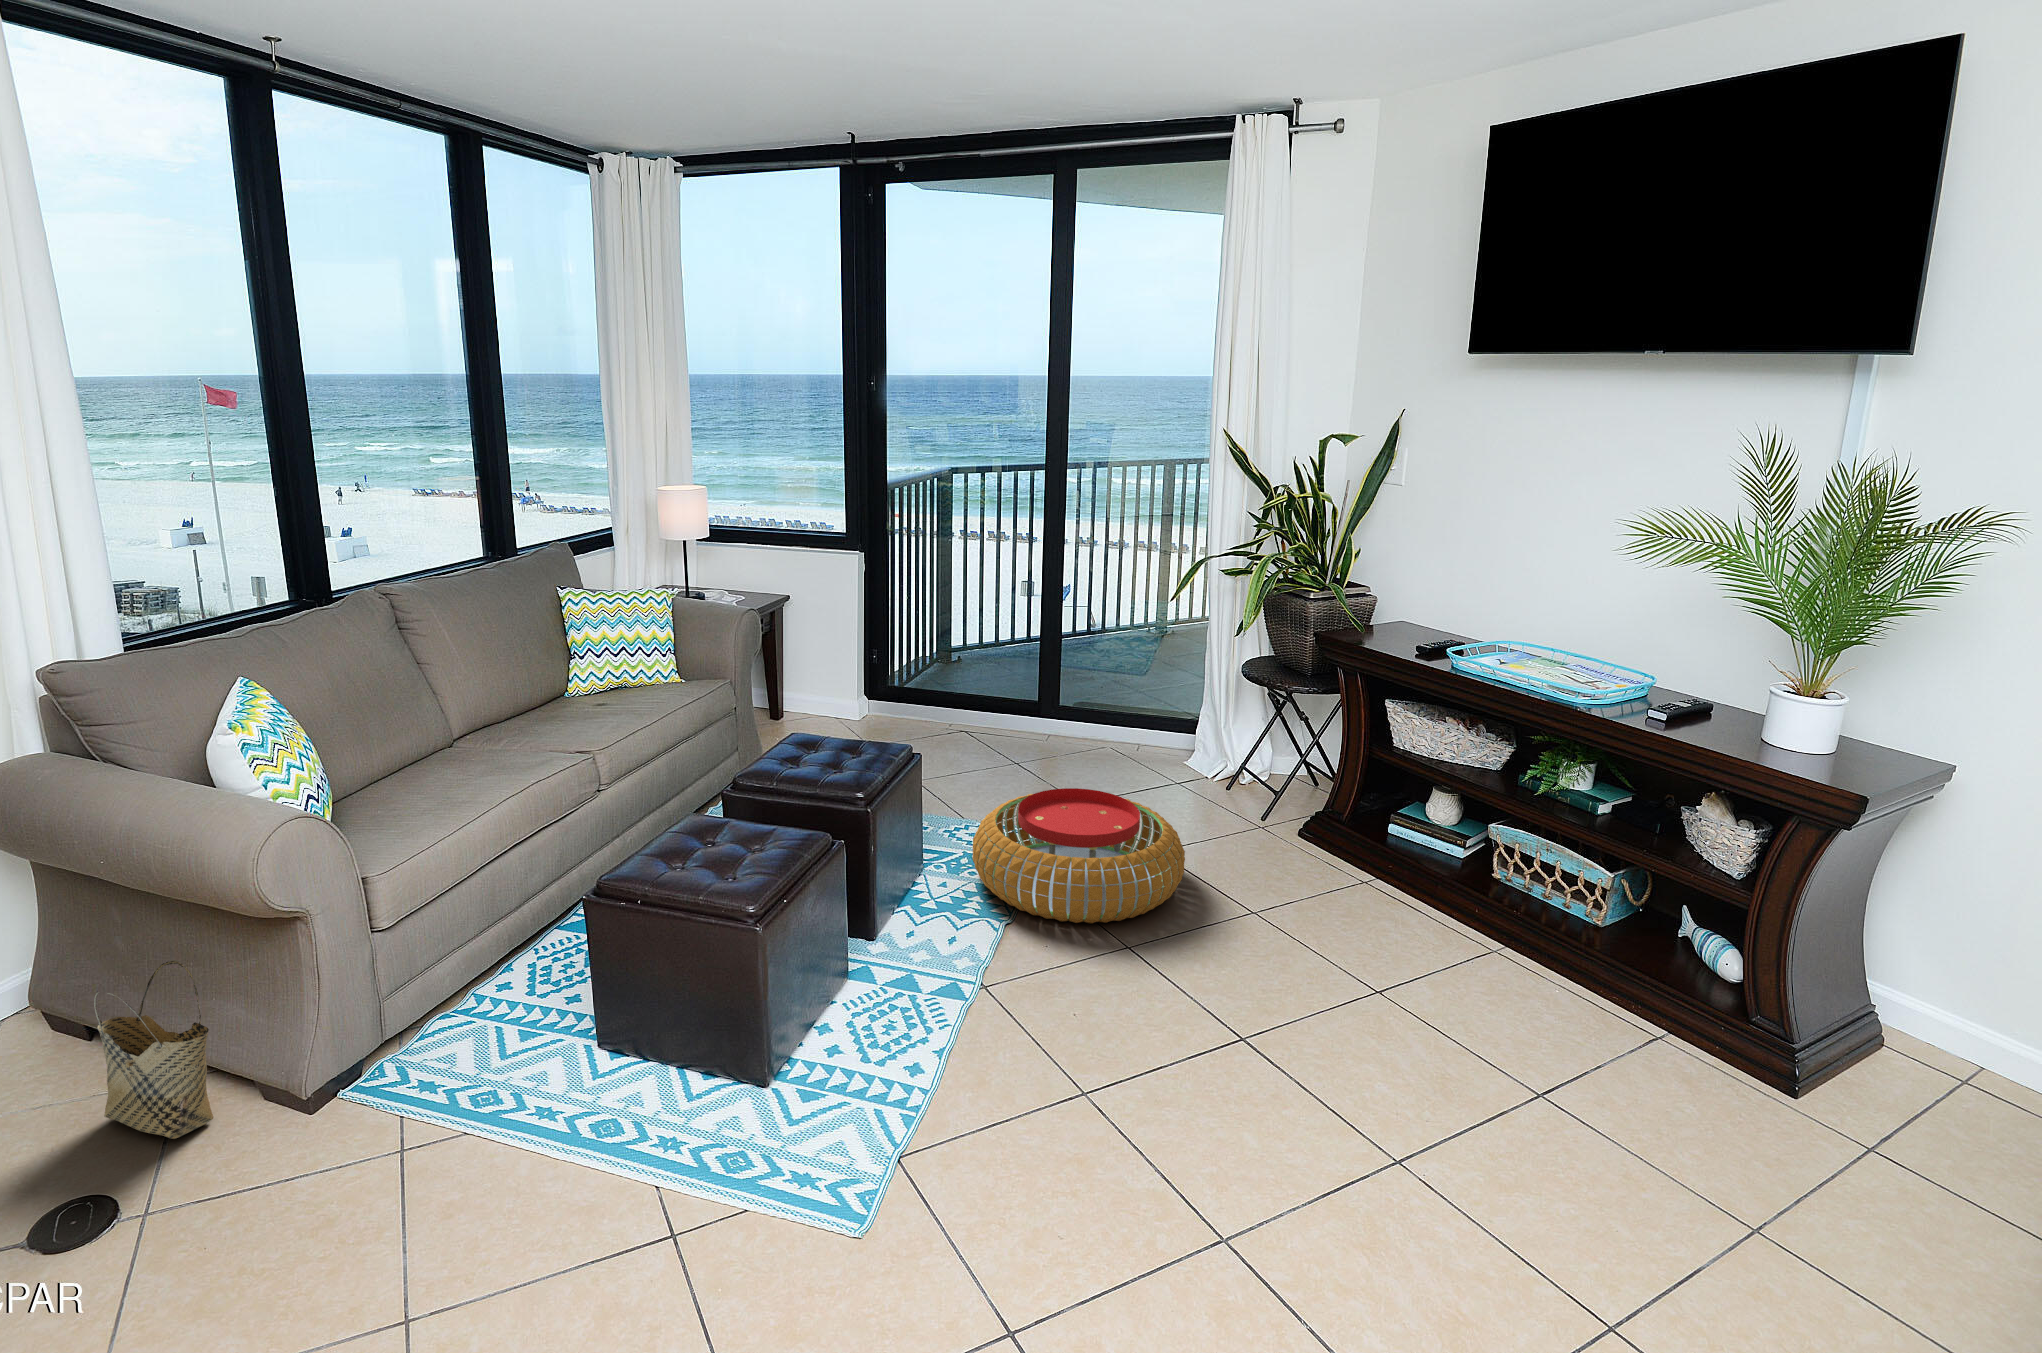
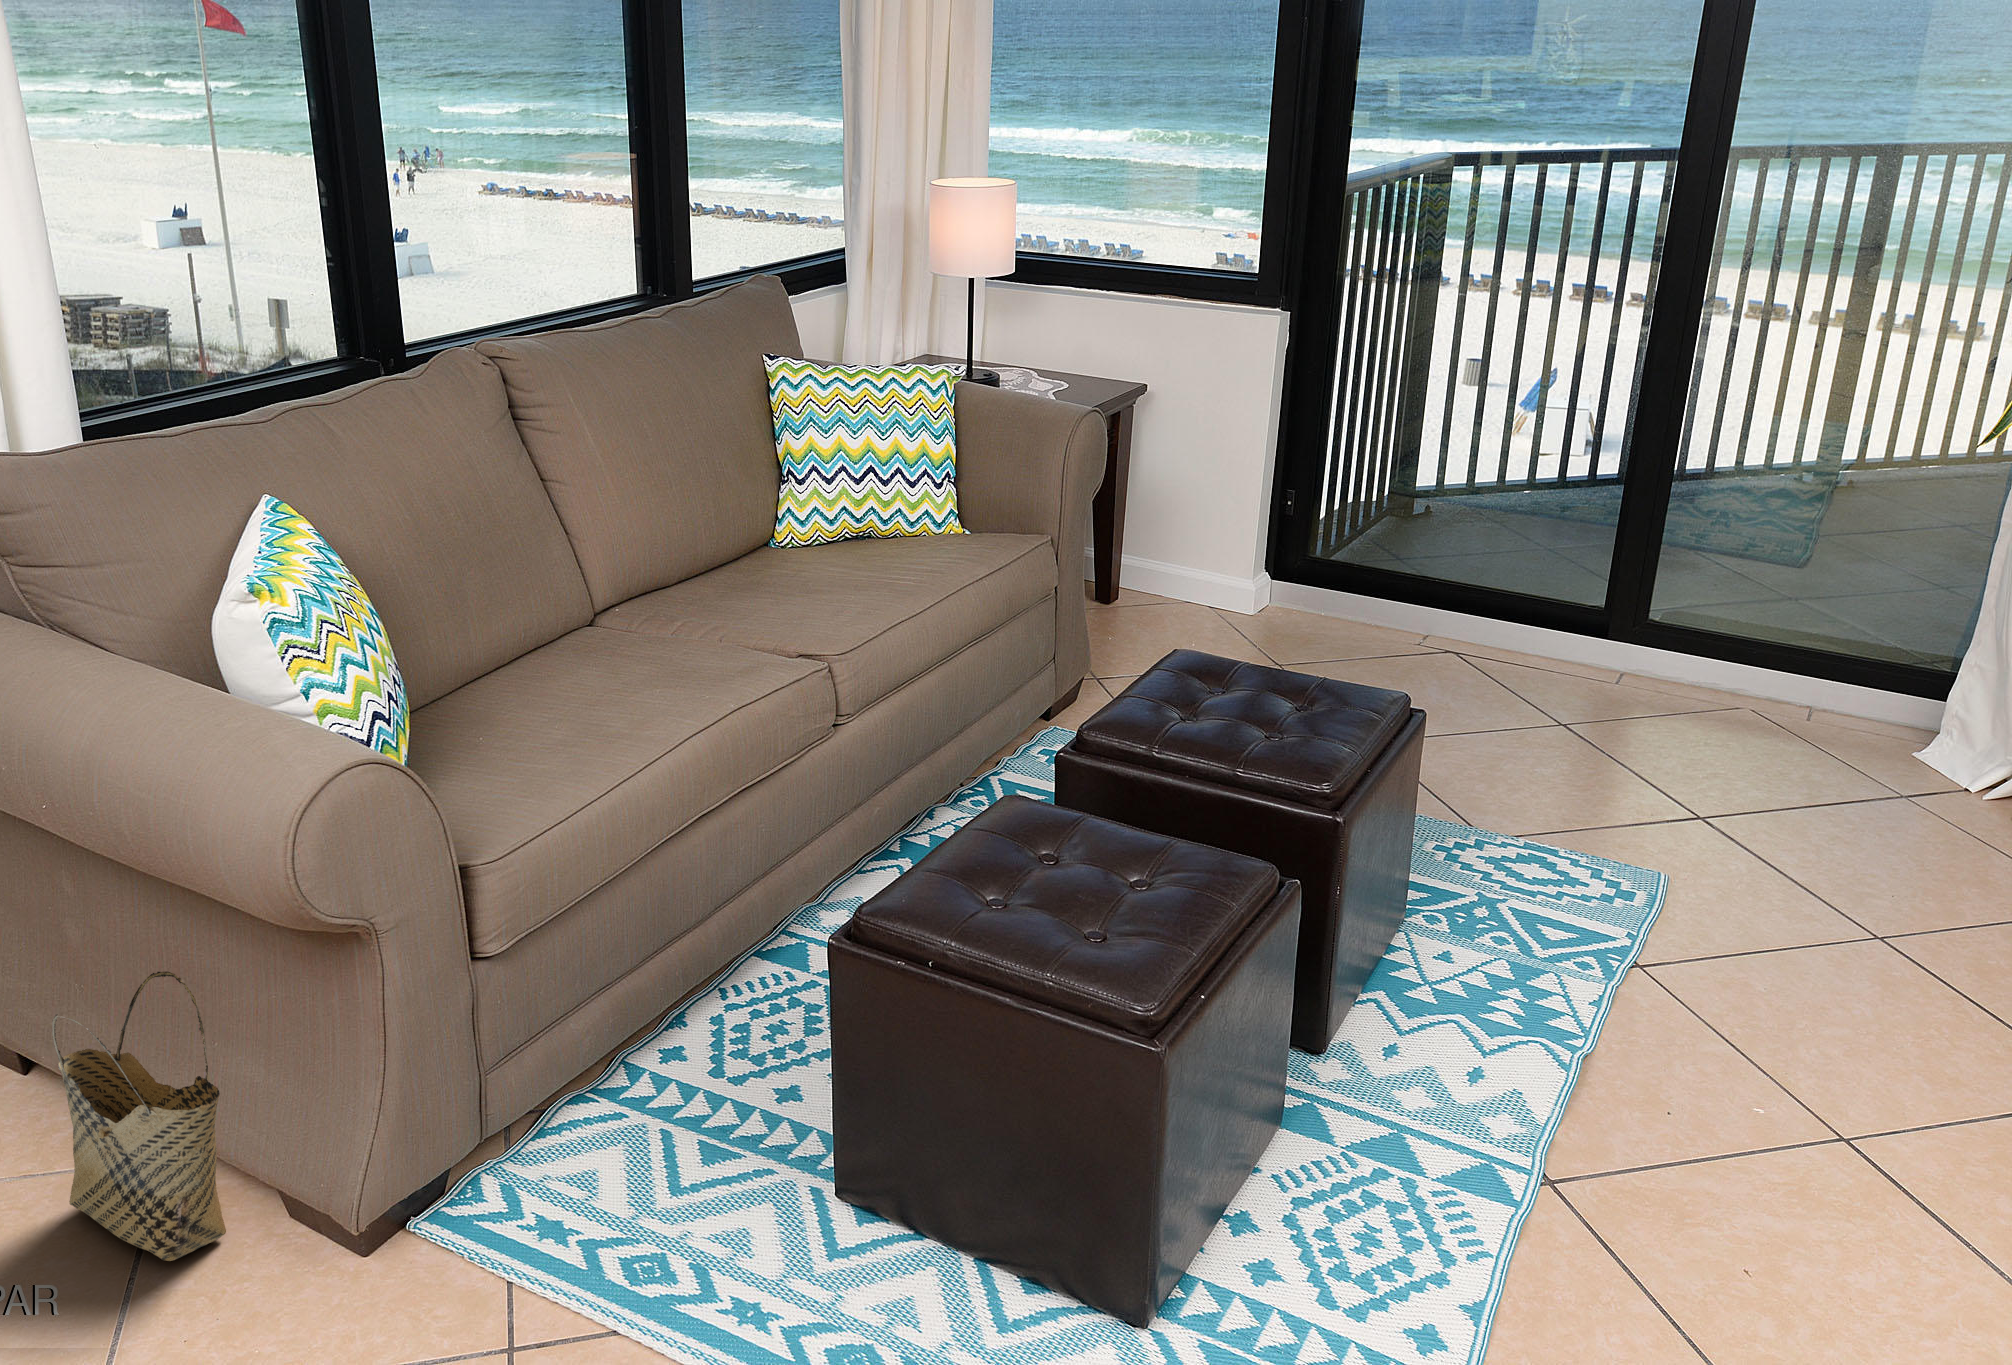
pouf: present [973,788,1185,923] -> none [1505,795,1962,1073]

